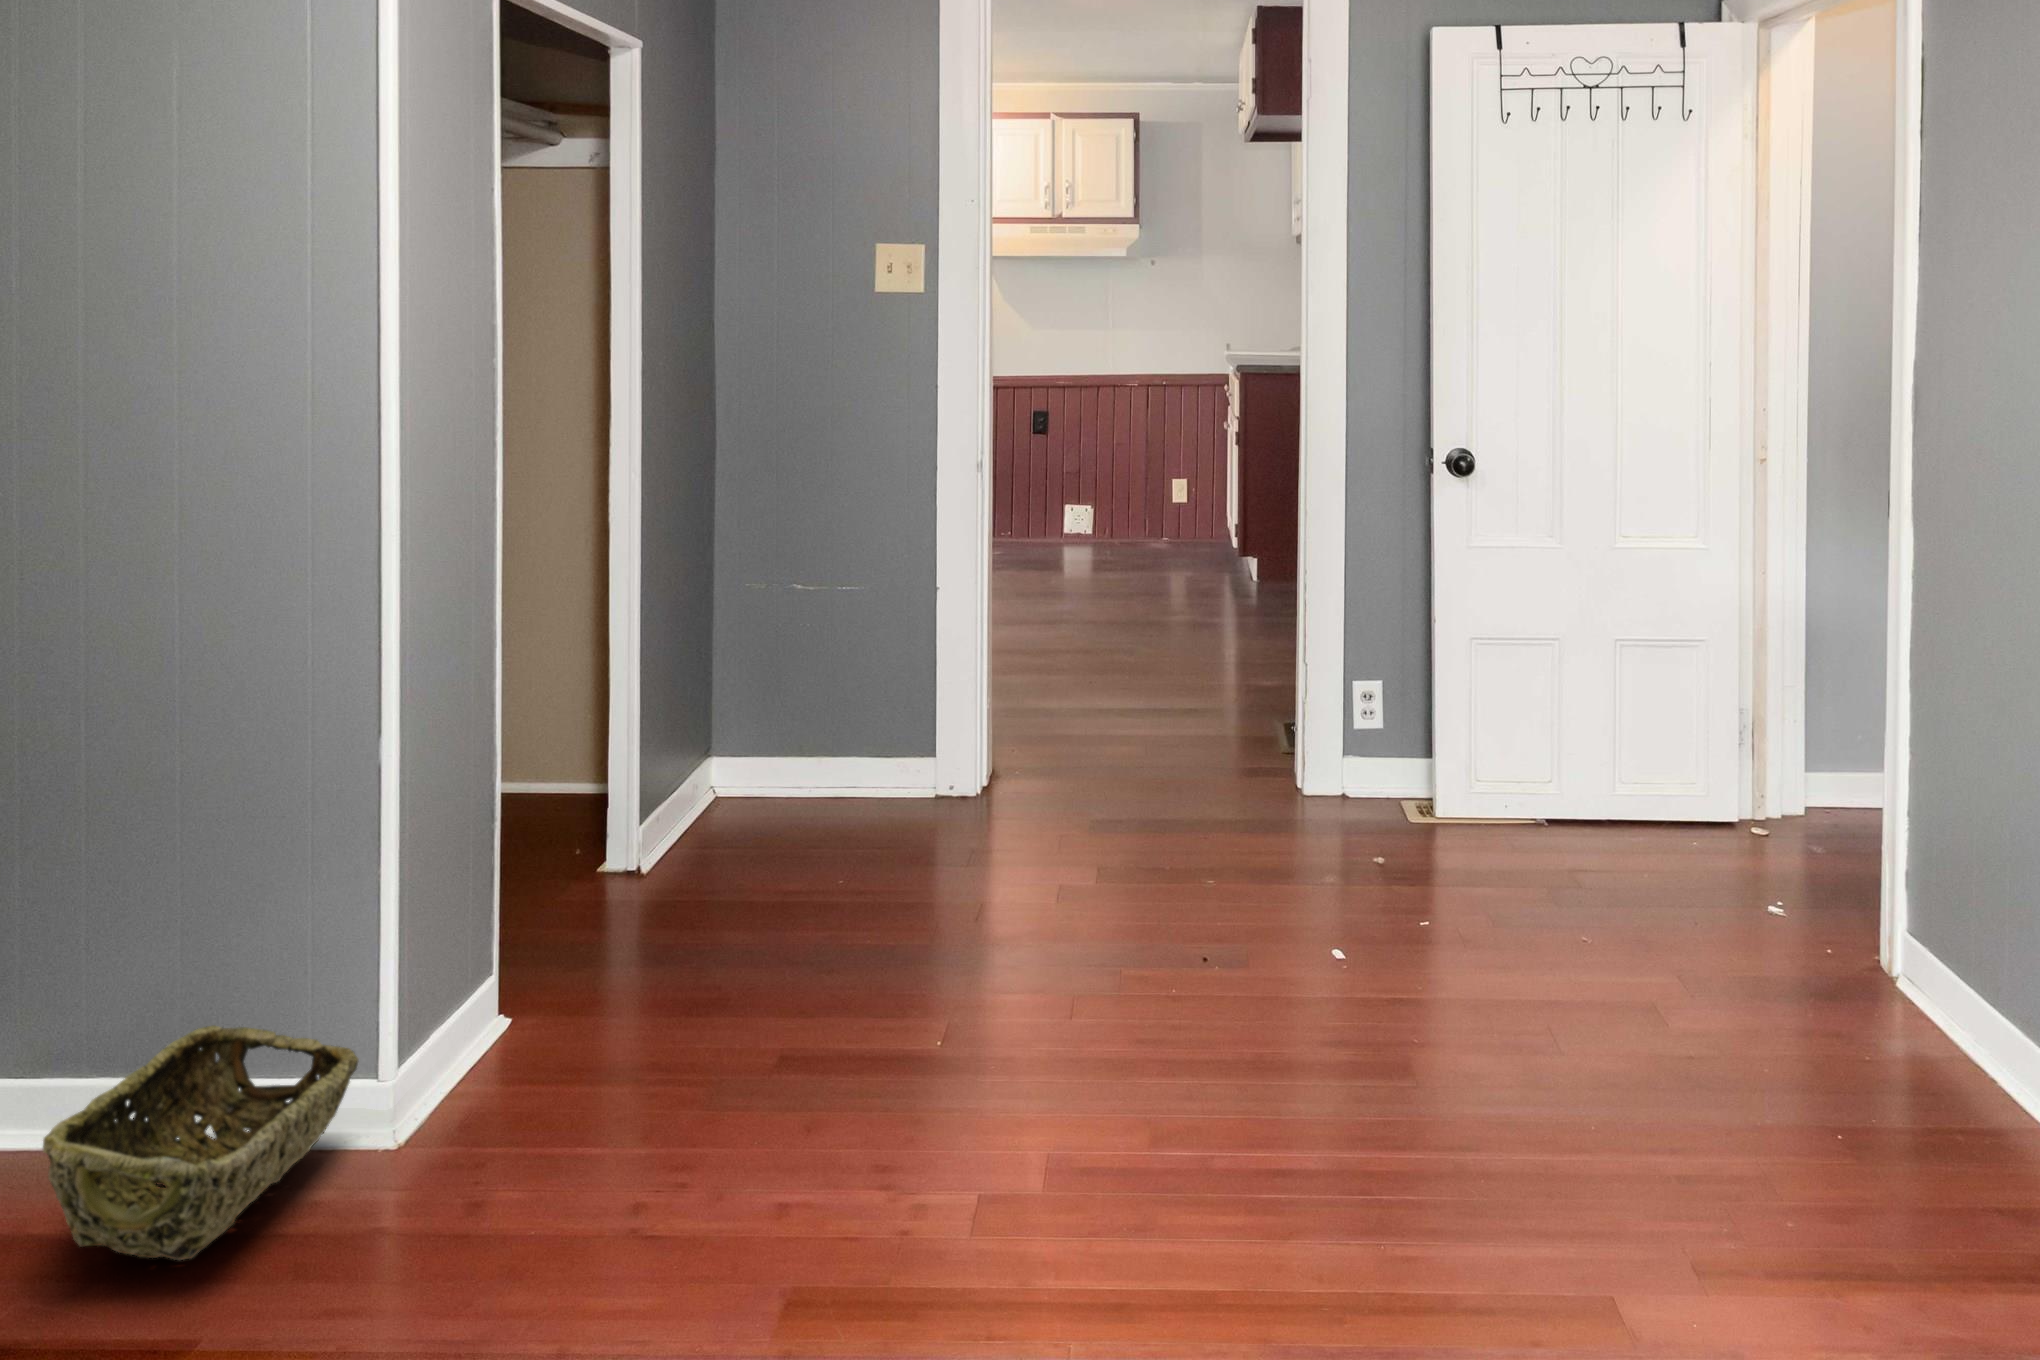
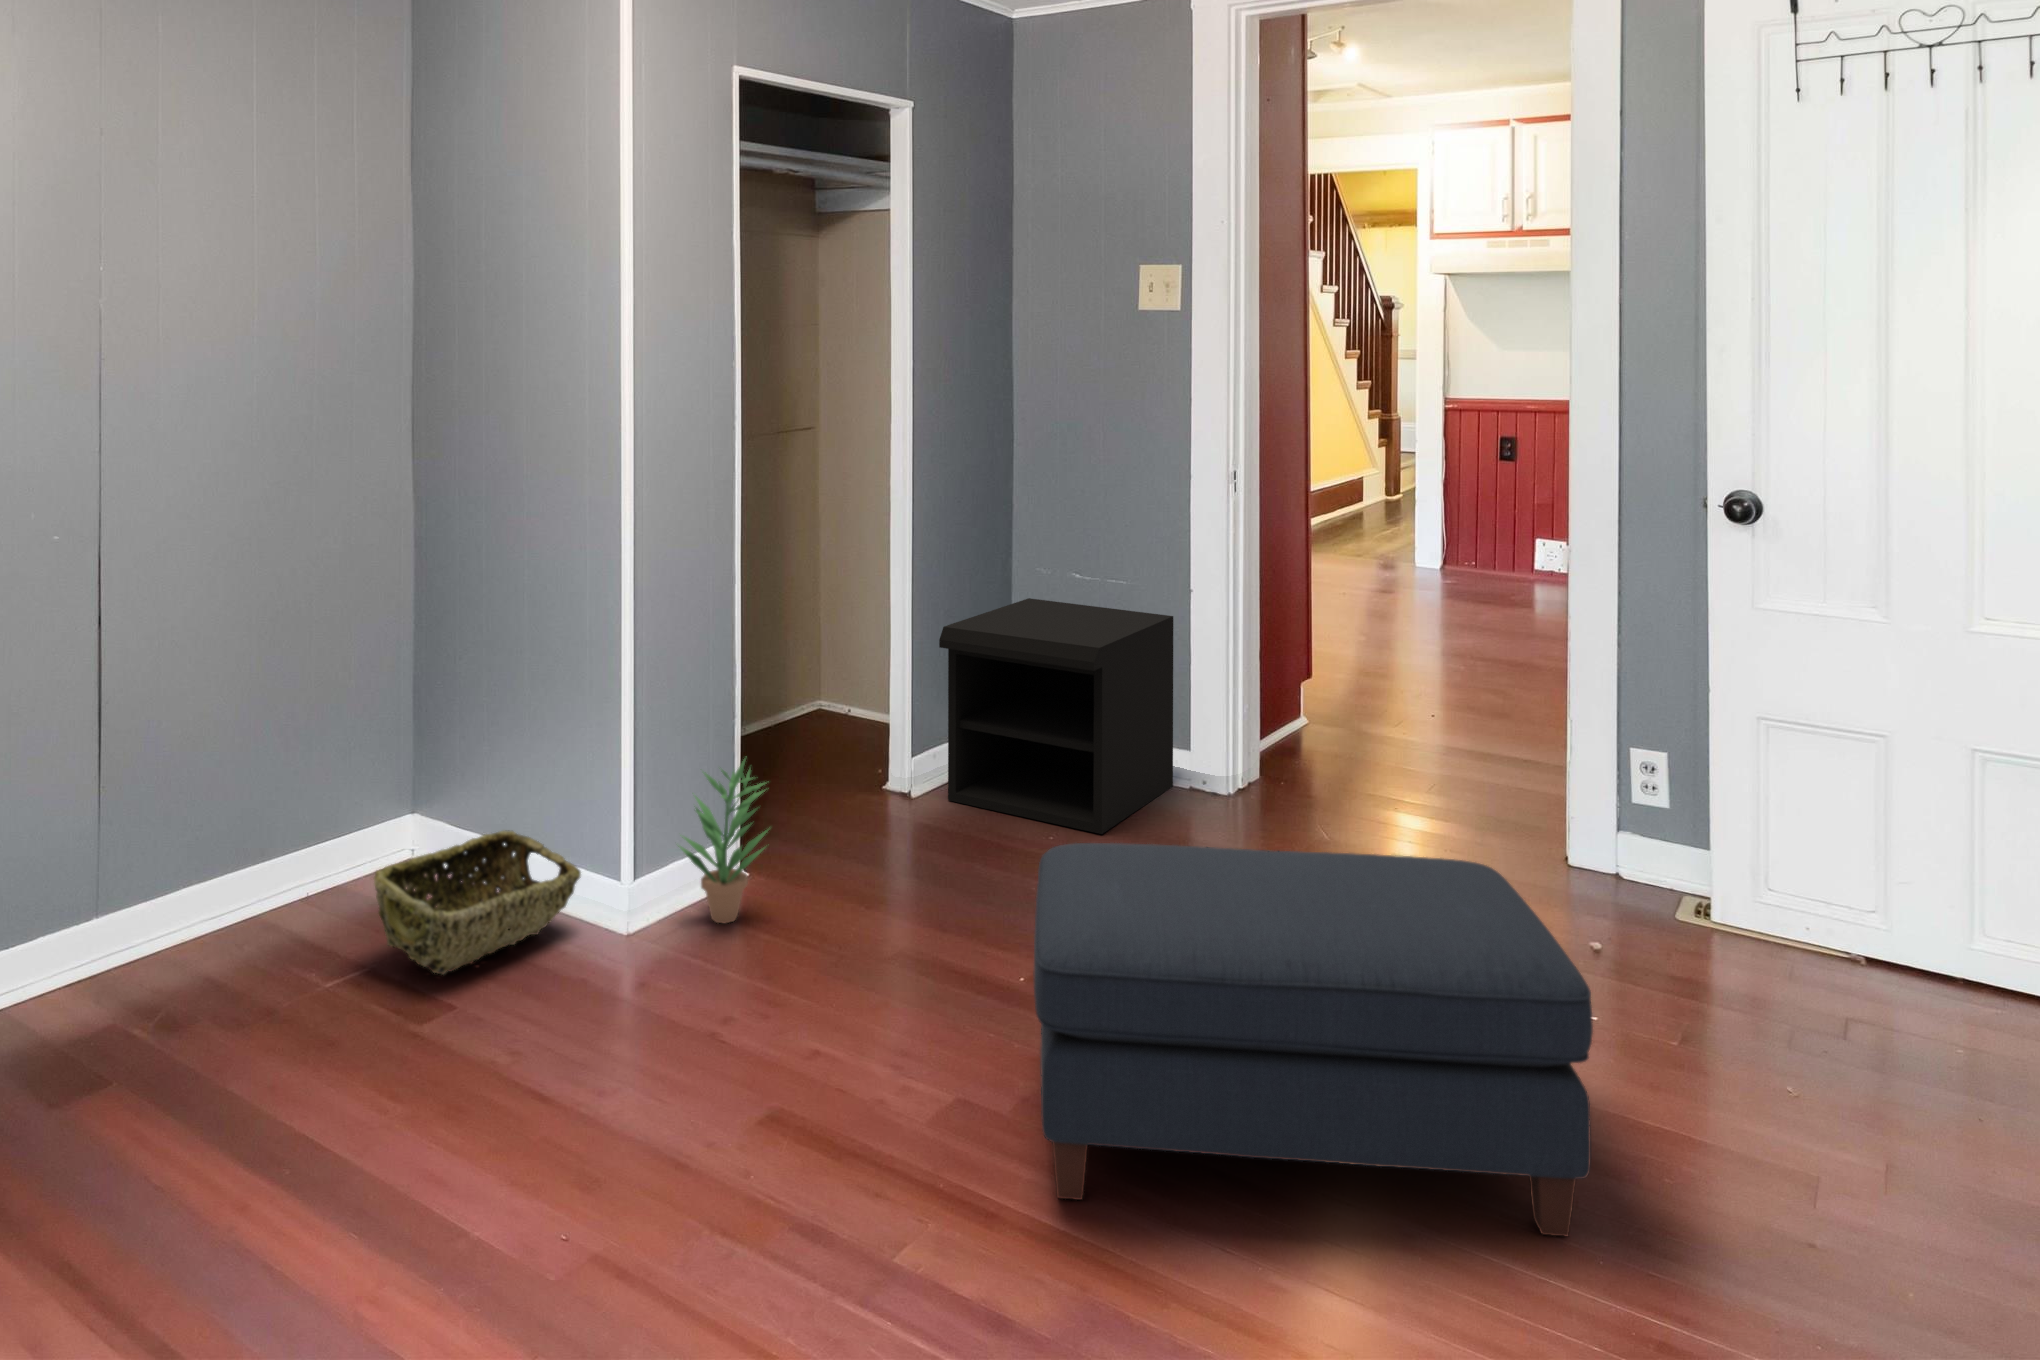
nightstand: none [692,617,919,862] -> present [939,598,1173,834]
ottoman: none [1042,793,1597,1222] -> present [1034,843,1593,1236]
potted plant: none [482,845,615,1070] -> present [678,759,767,923]

